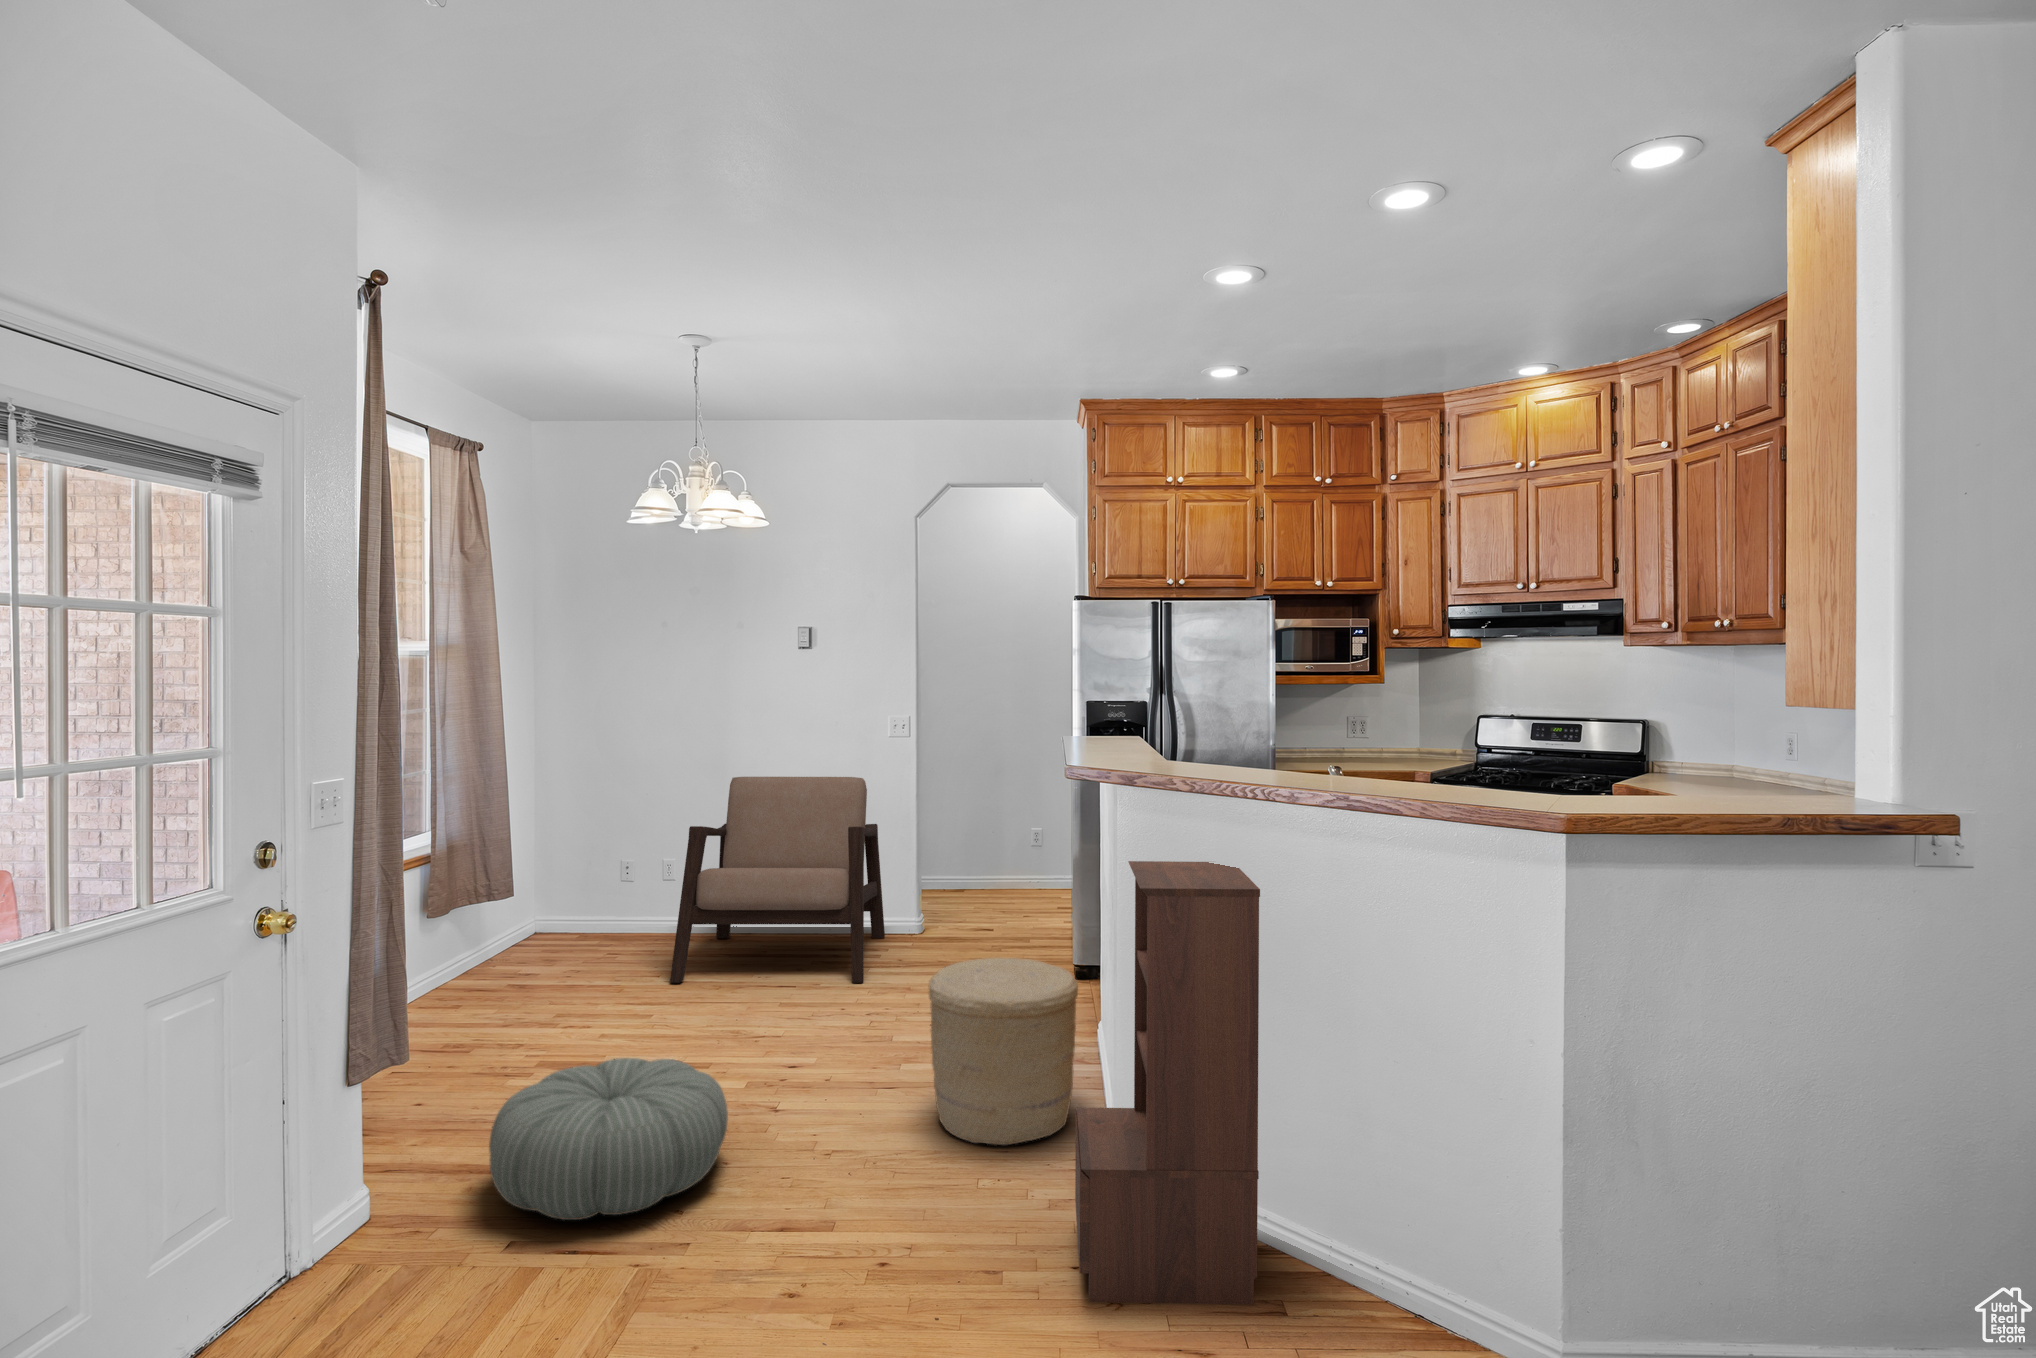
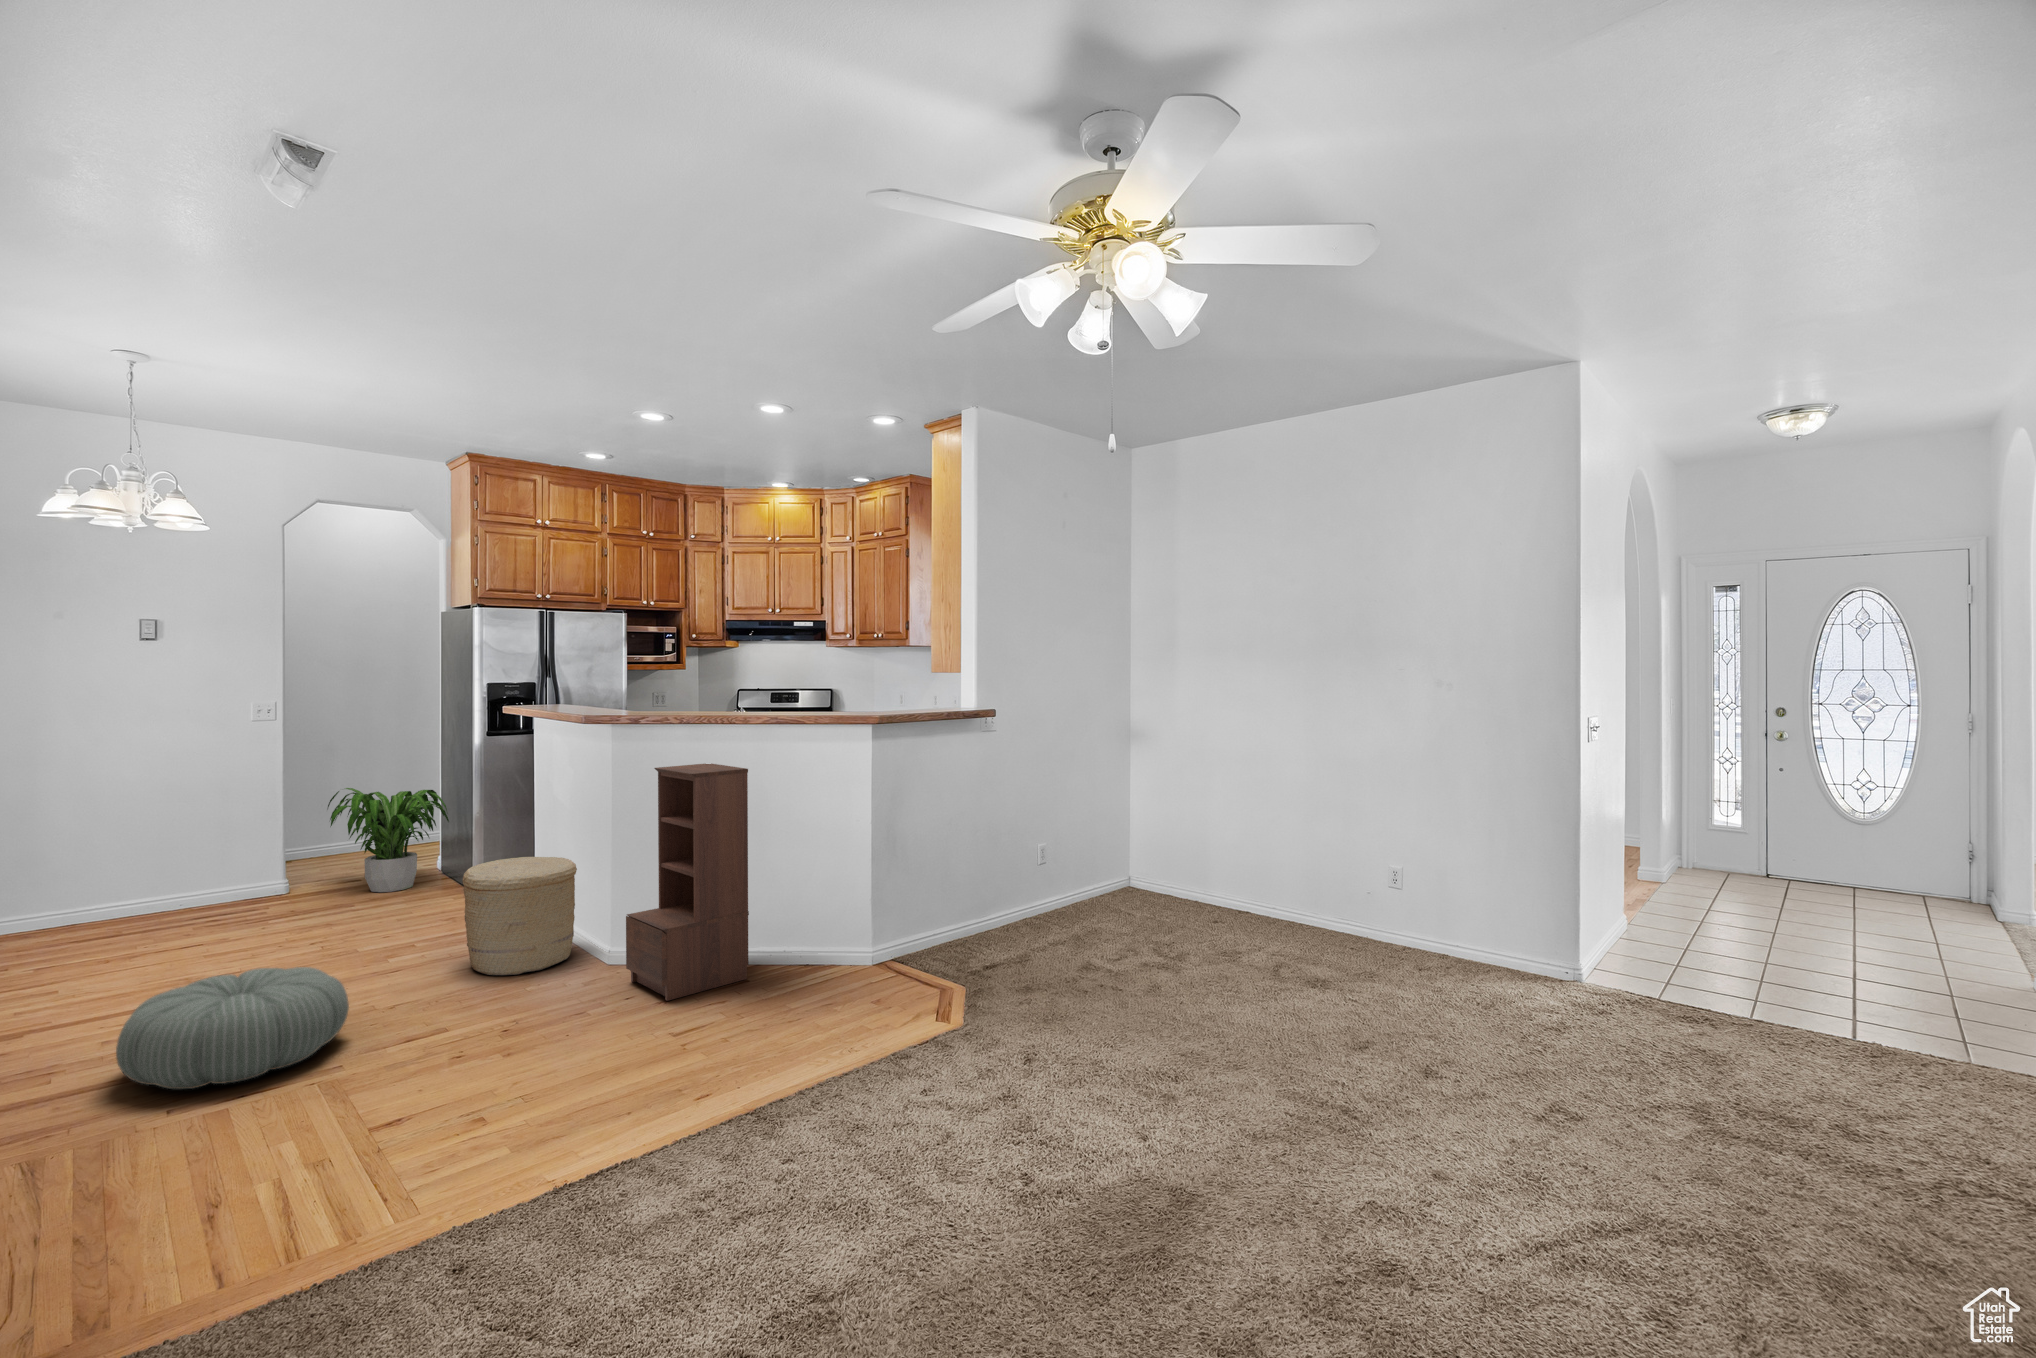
armchair: present [670,777,885,983] -> none [30,760,281,972]
potted plant: none [946,818,1067,952] -> present [328,788,449,892]

